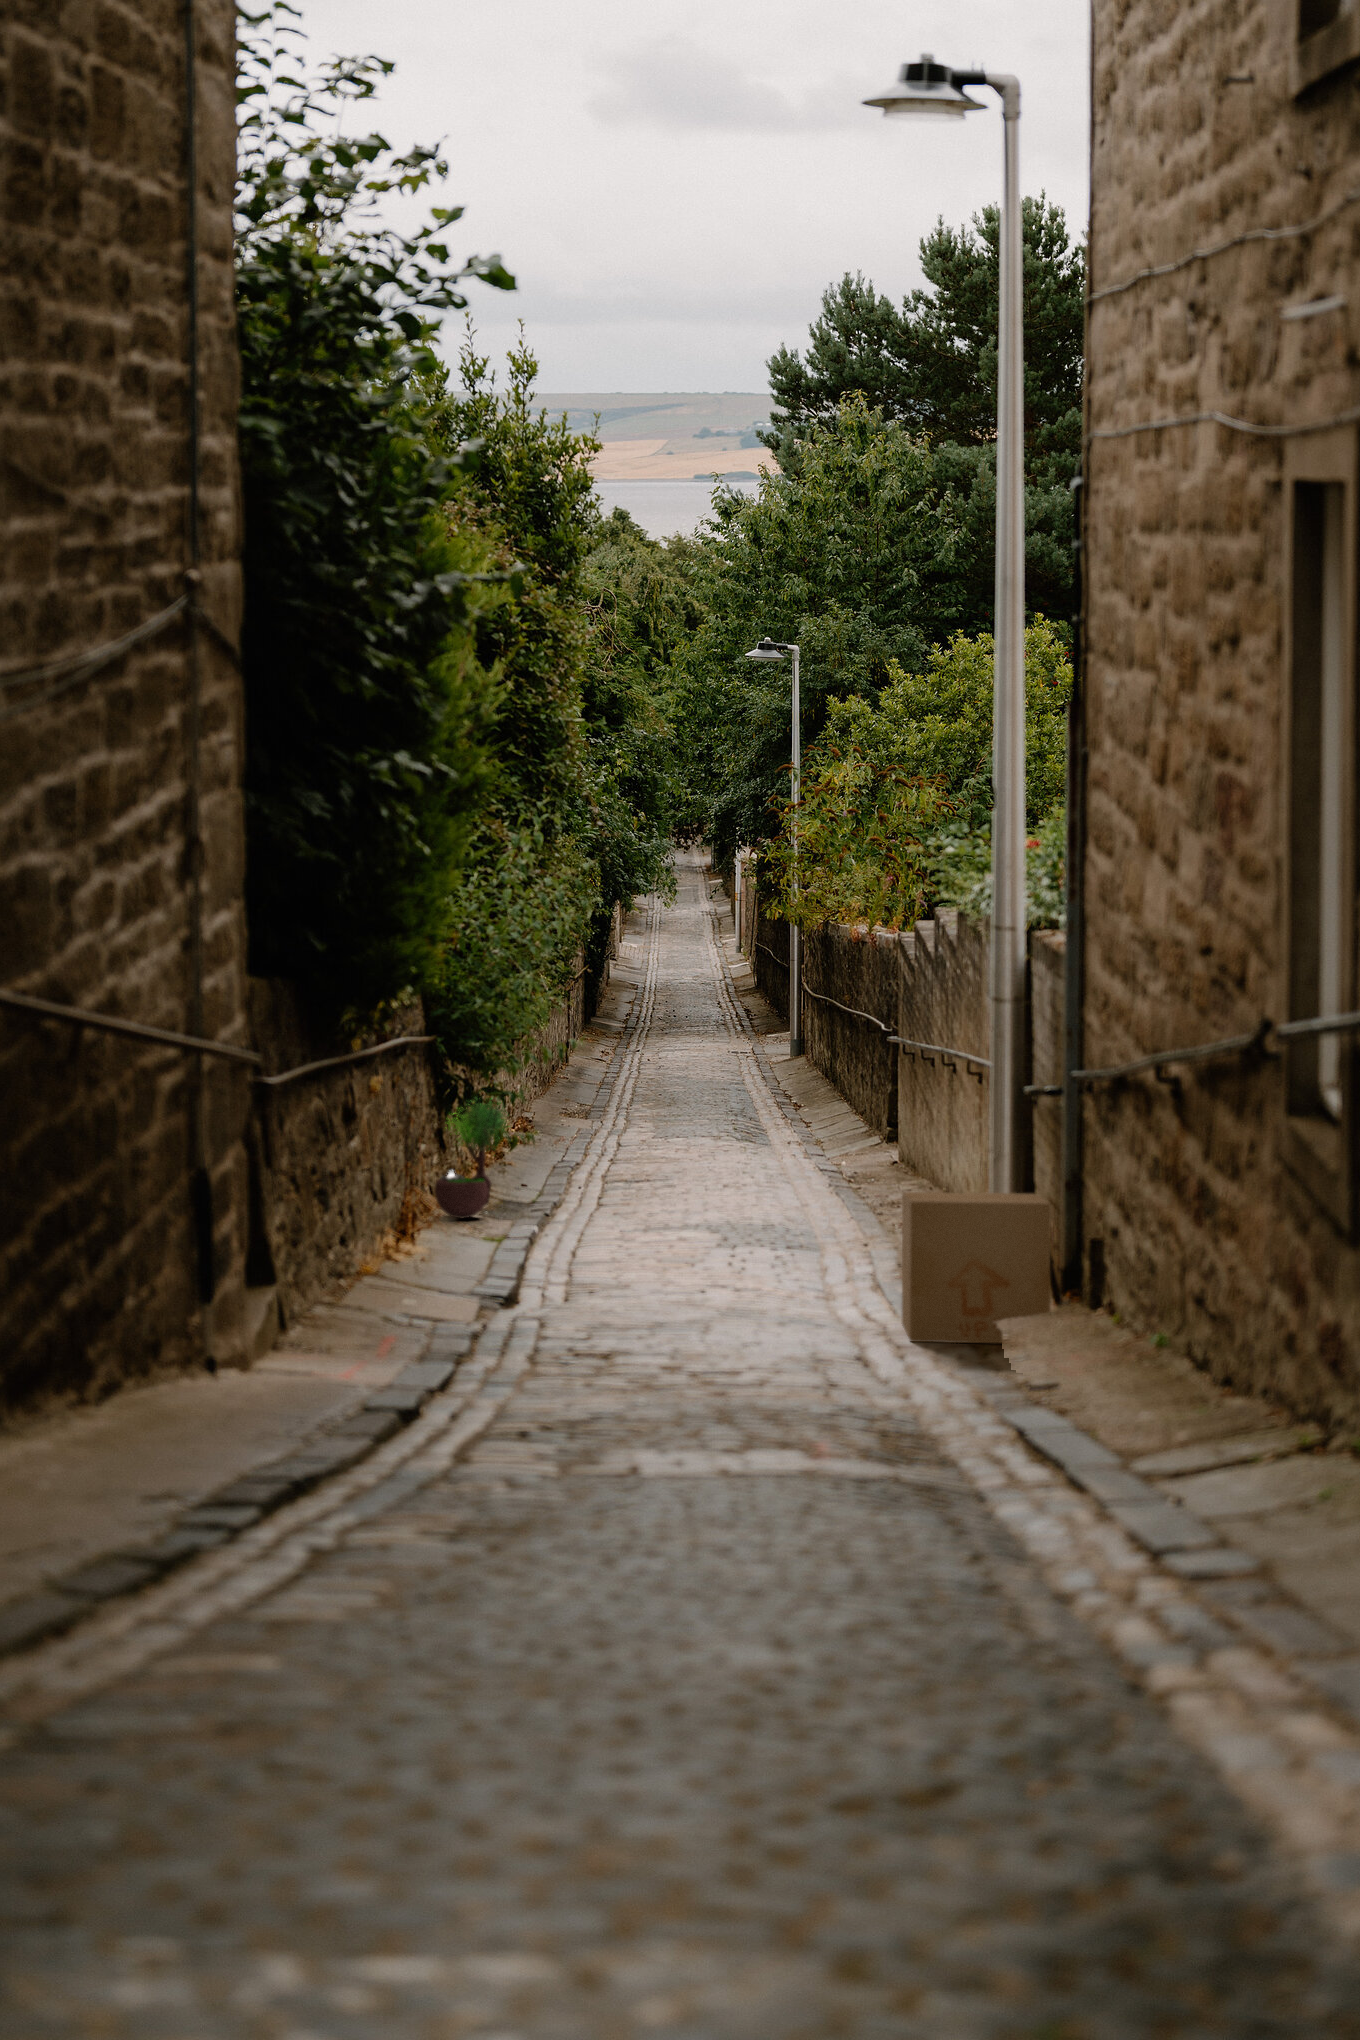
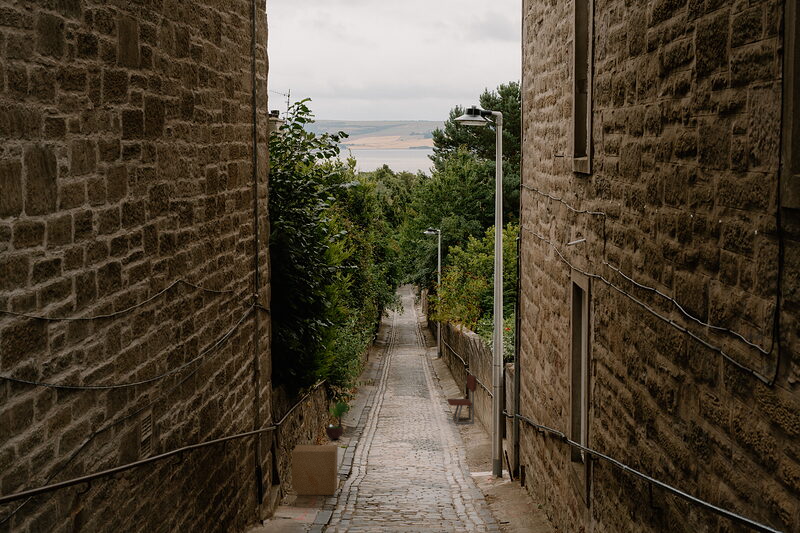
bench: none [827,1041,921,1193] -> present [447,375,477,424]
cardboard box: present [902,1192,1050,1343] -> present [292,445,338,495]

